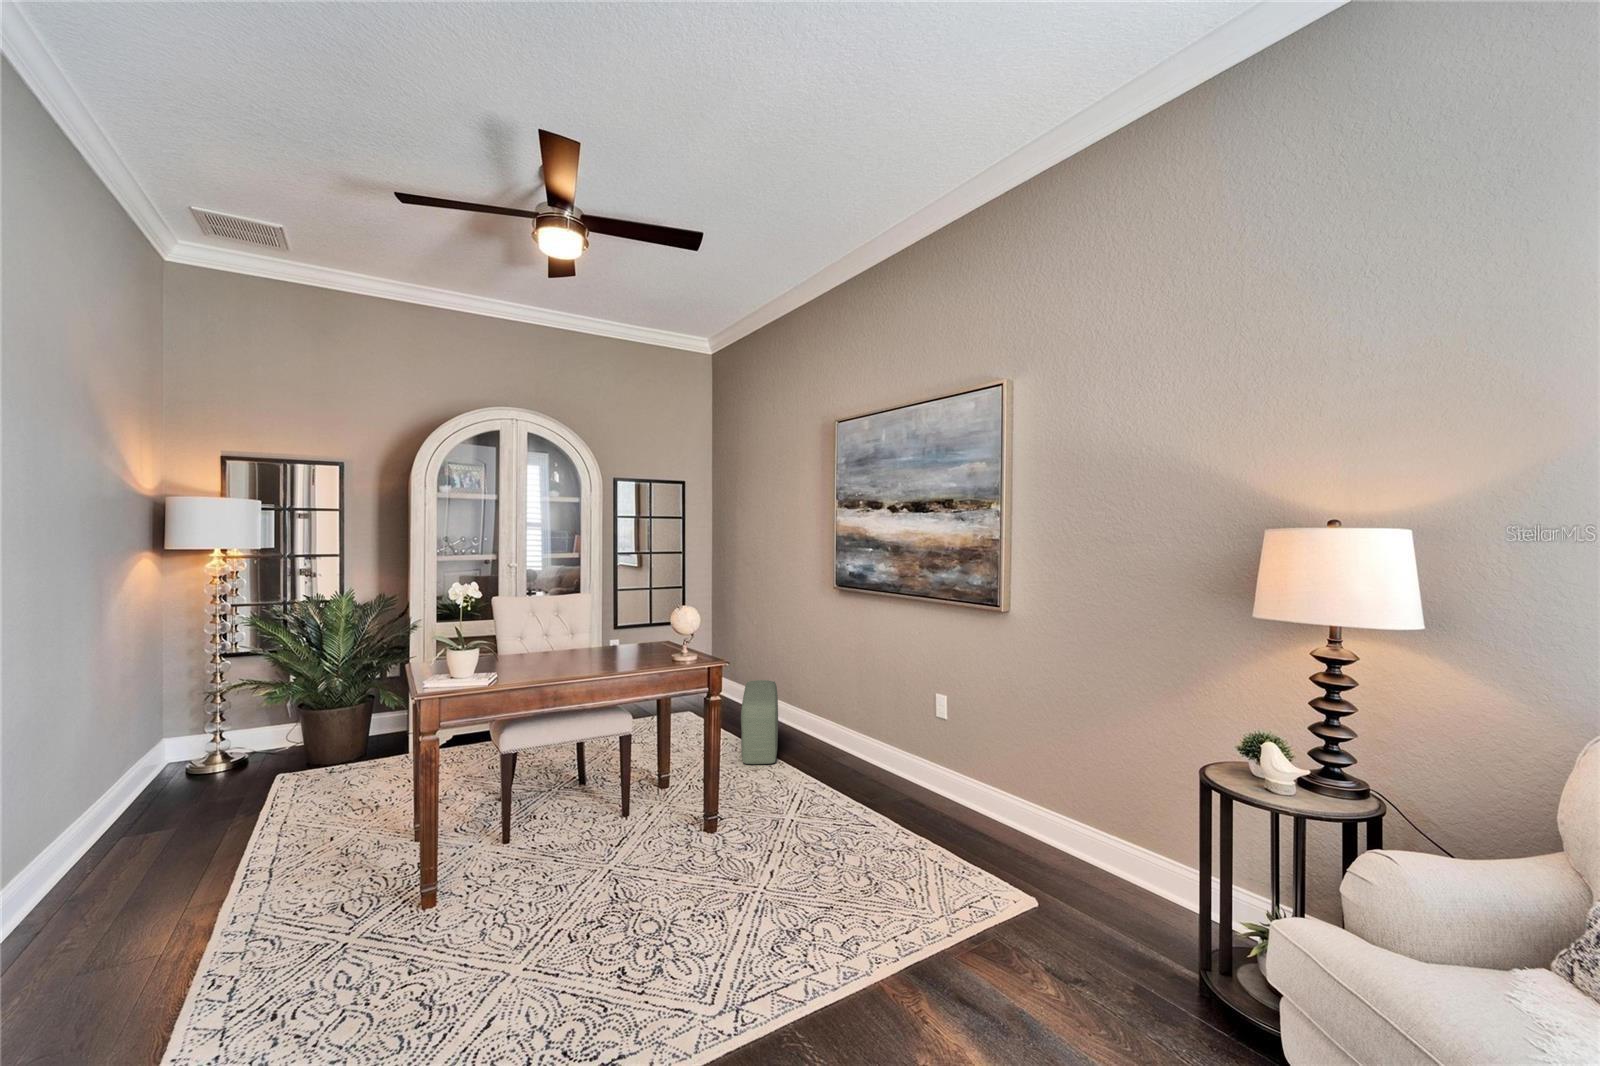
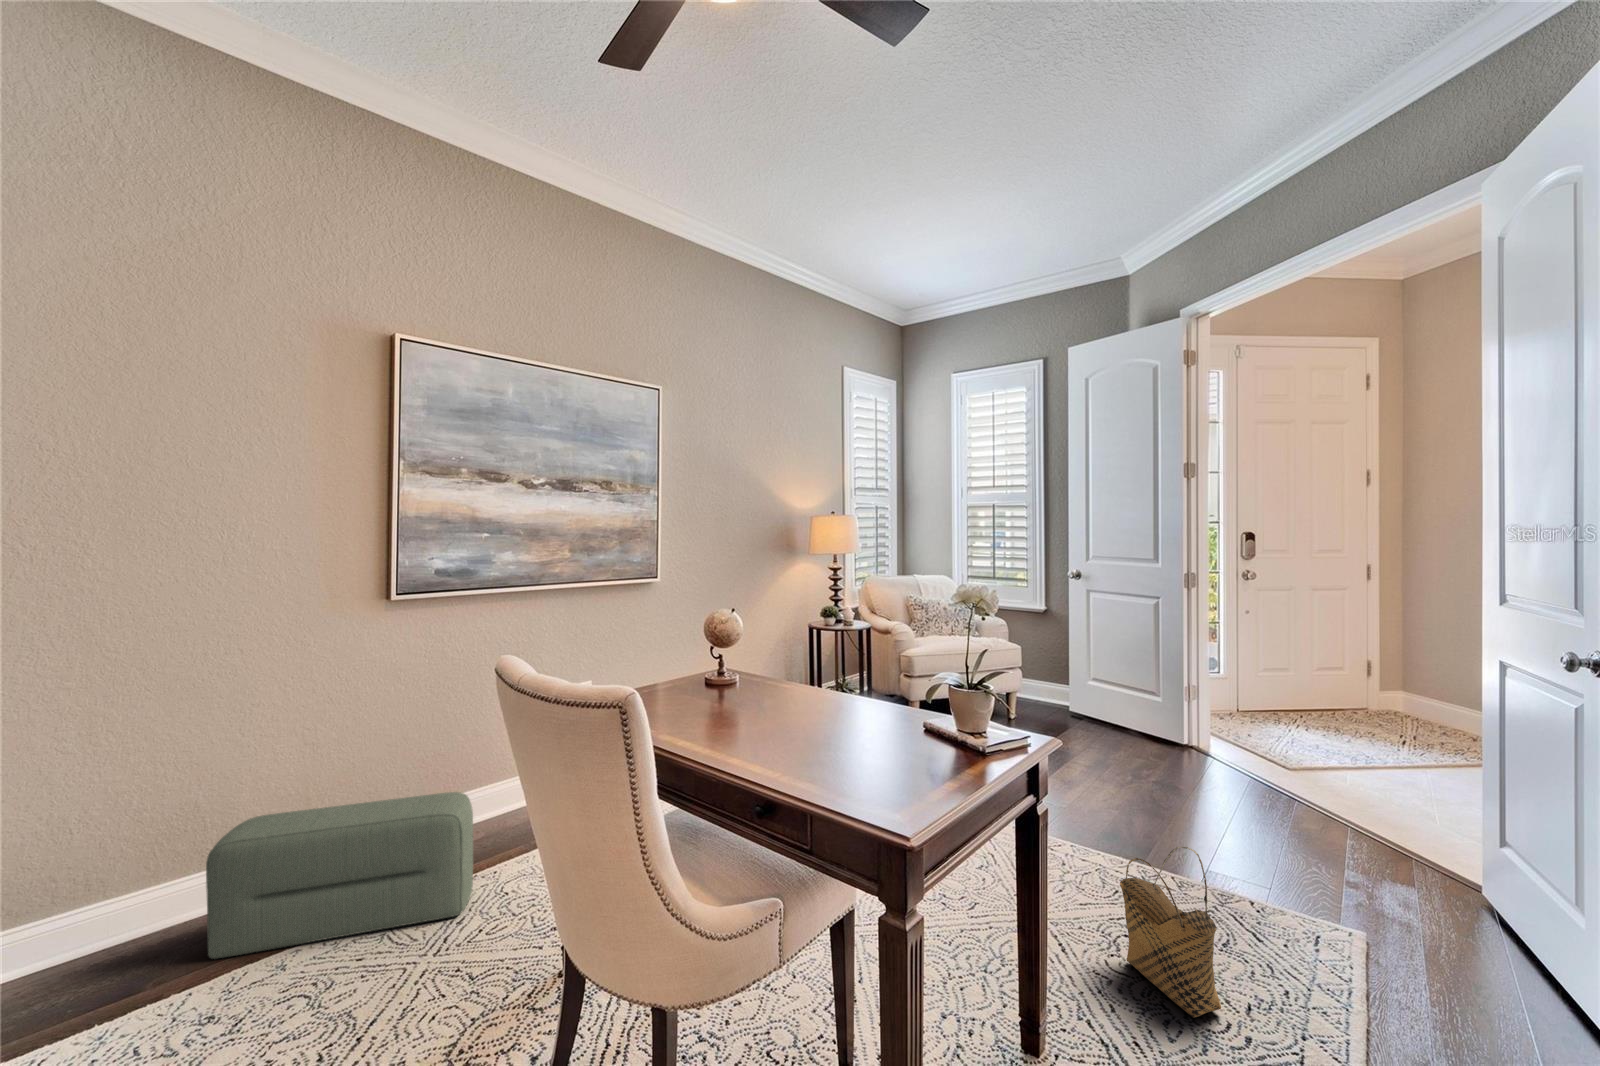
woven basket: none [304,861,414,1015] -> present [1120,847,1221,1017]

